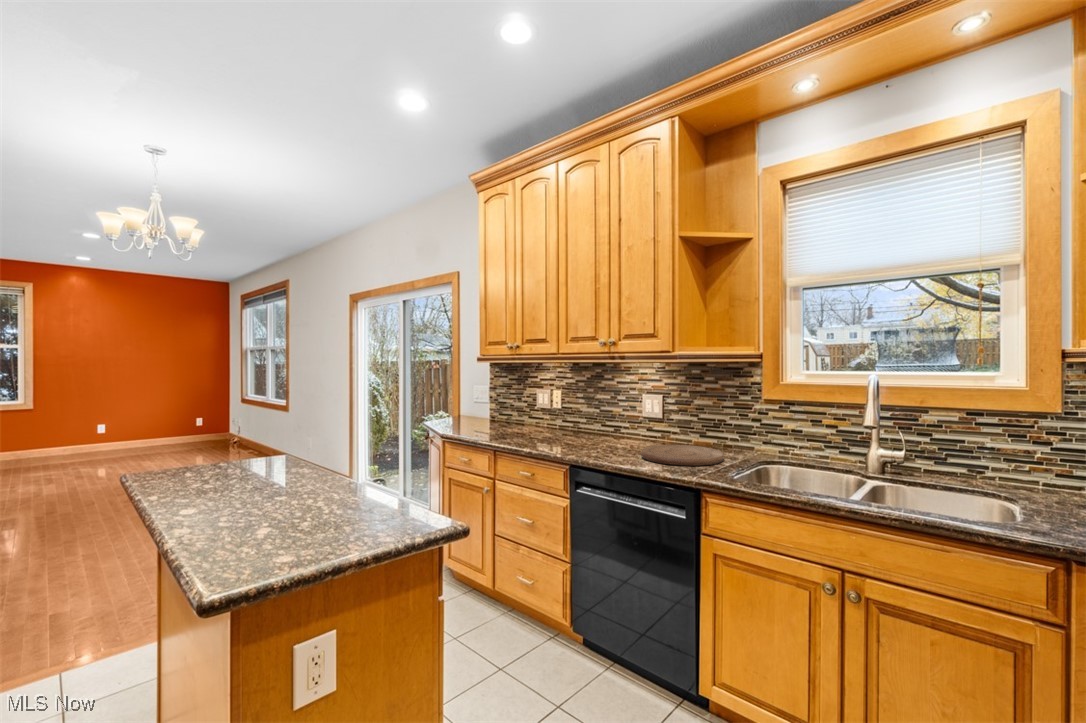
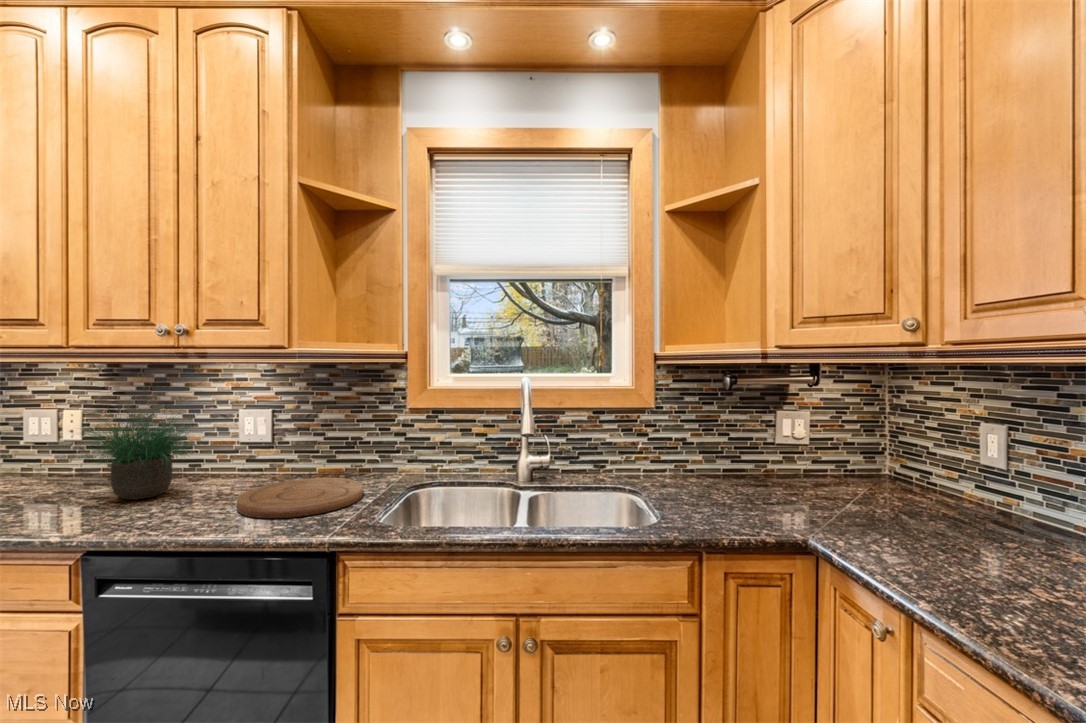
potted plant: none [559,376,628,444] -> present [86,405,189,500]

